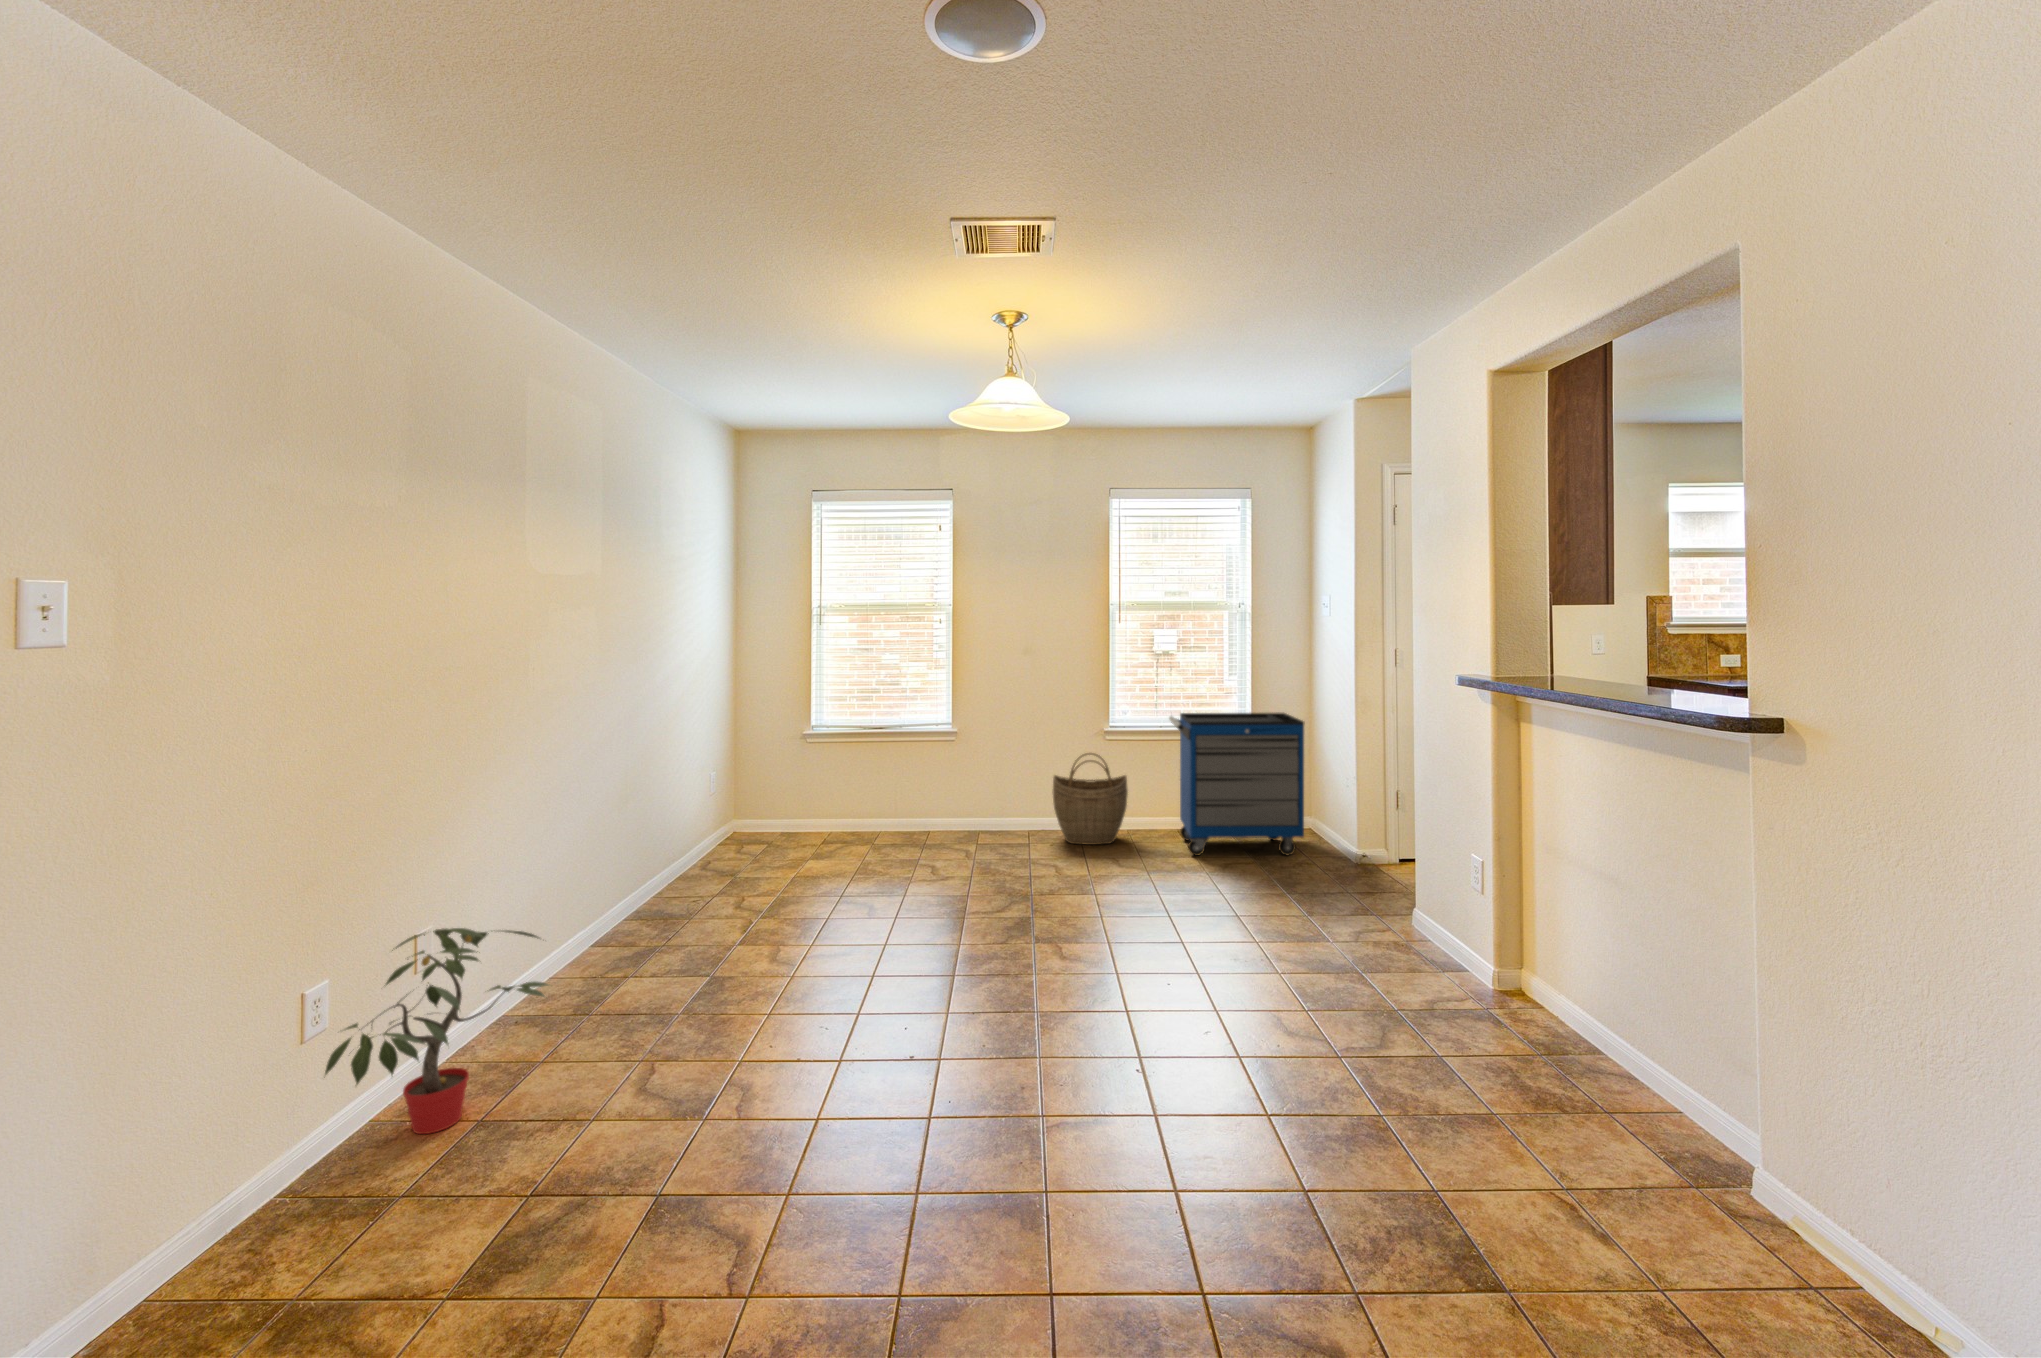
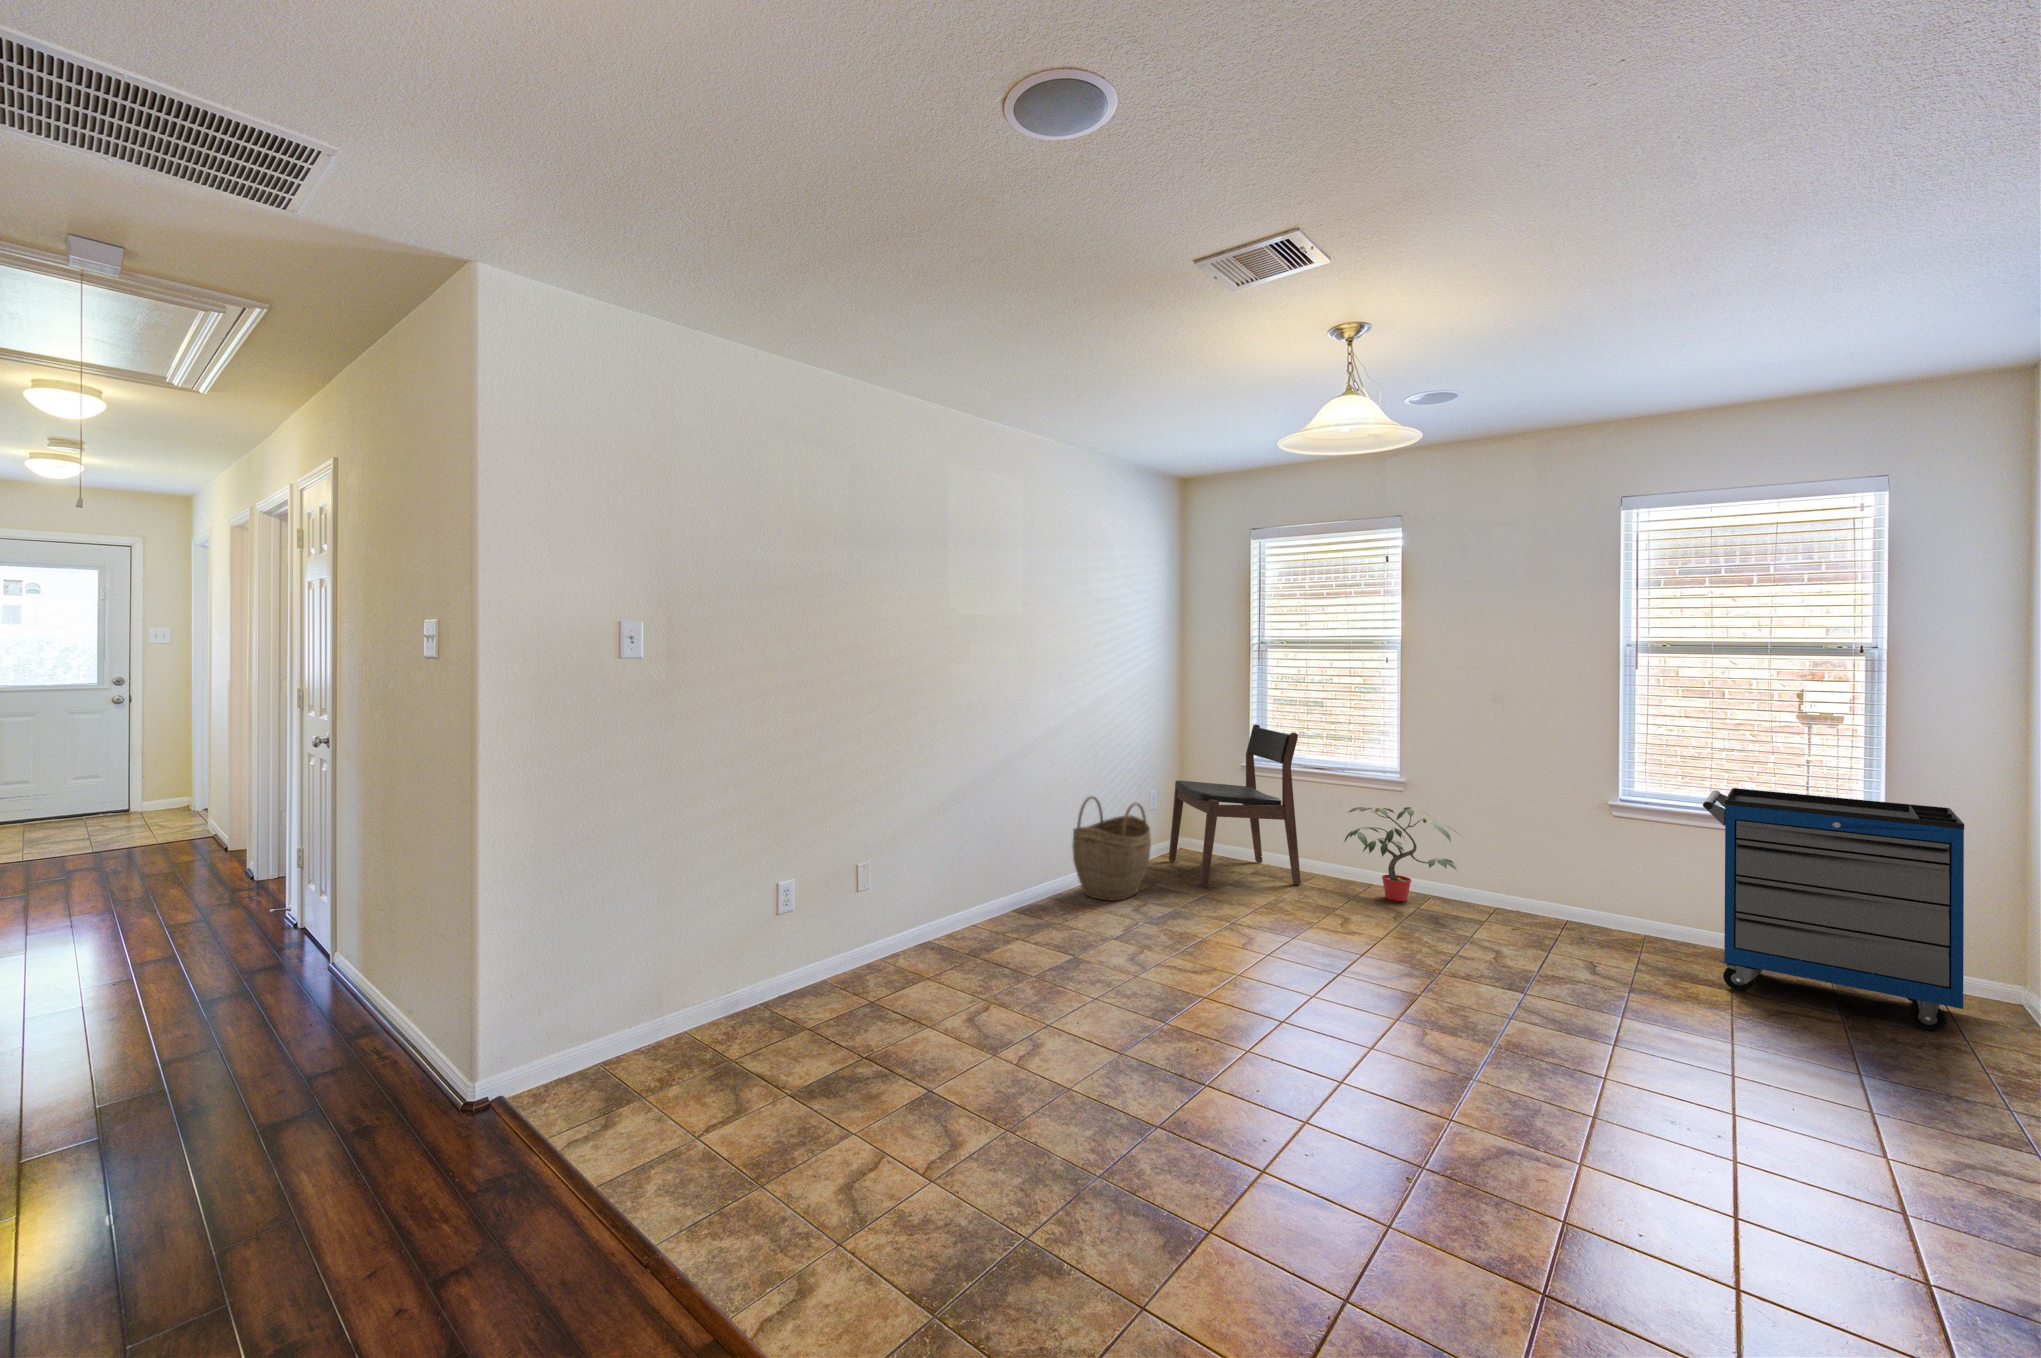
dining chair: none [733,695,874,866] -> present [1169,724,1301,887]
woven basket: present [1053,753,1128,845] -> present [1072,796,1151,901]
potted plant: present [325,928,548,1134] -> present [1344,807,1461,901]

